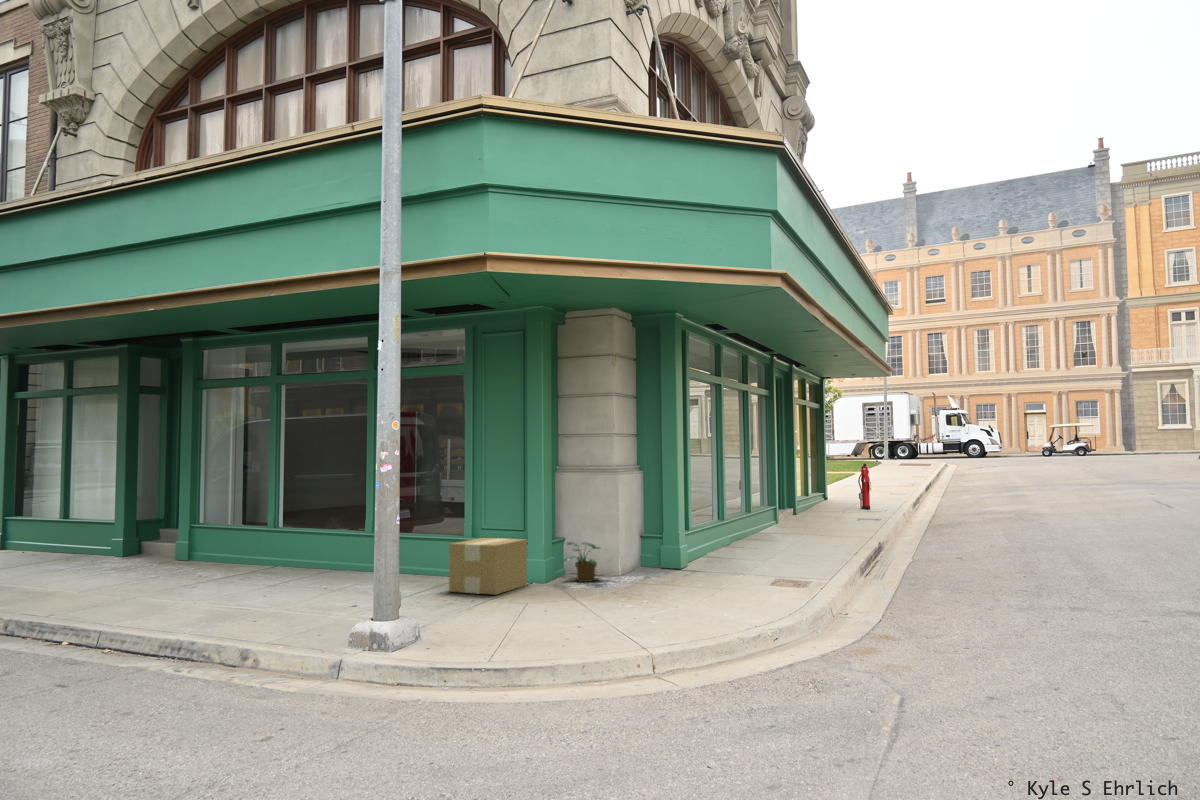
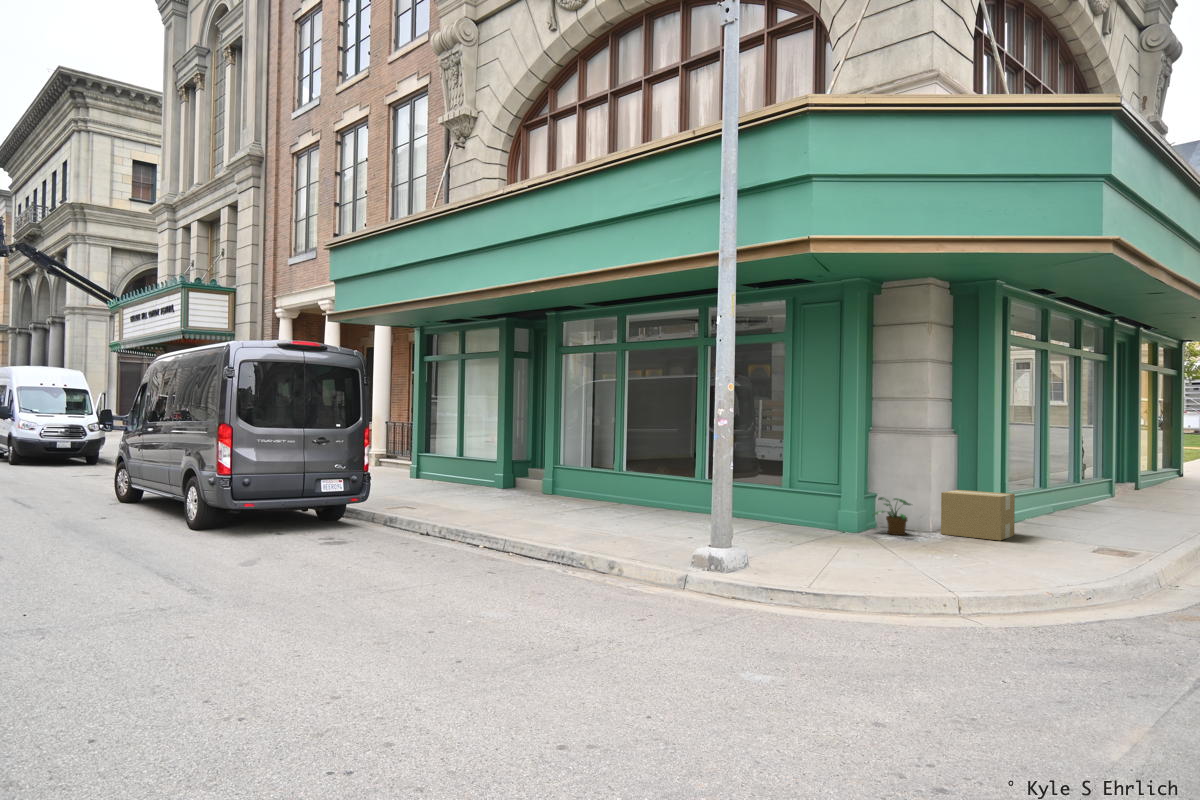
cardboard box: present [449,538,527,595] -> present [941,490,1015,540]

